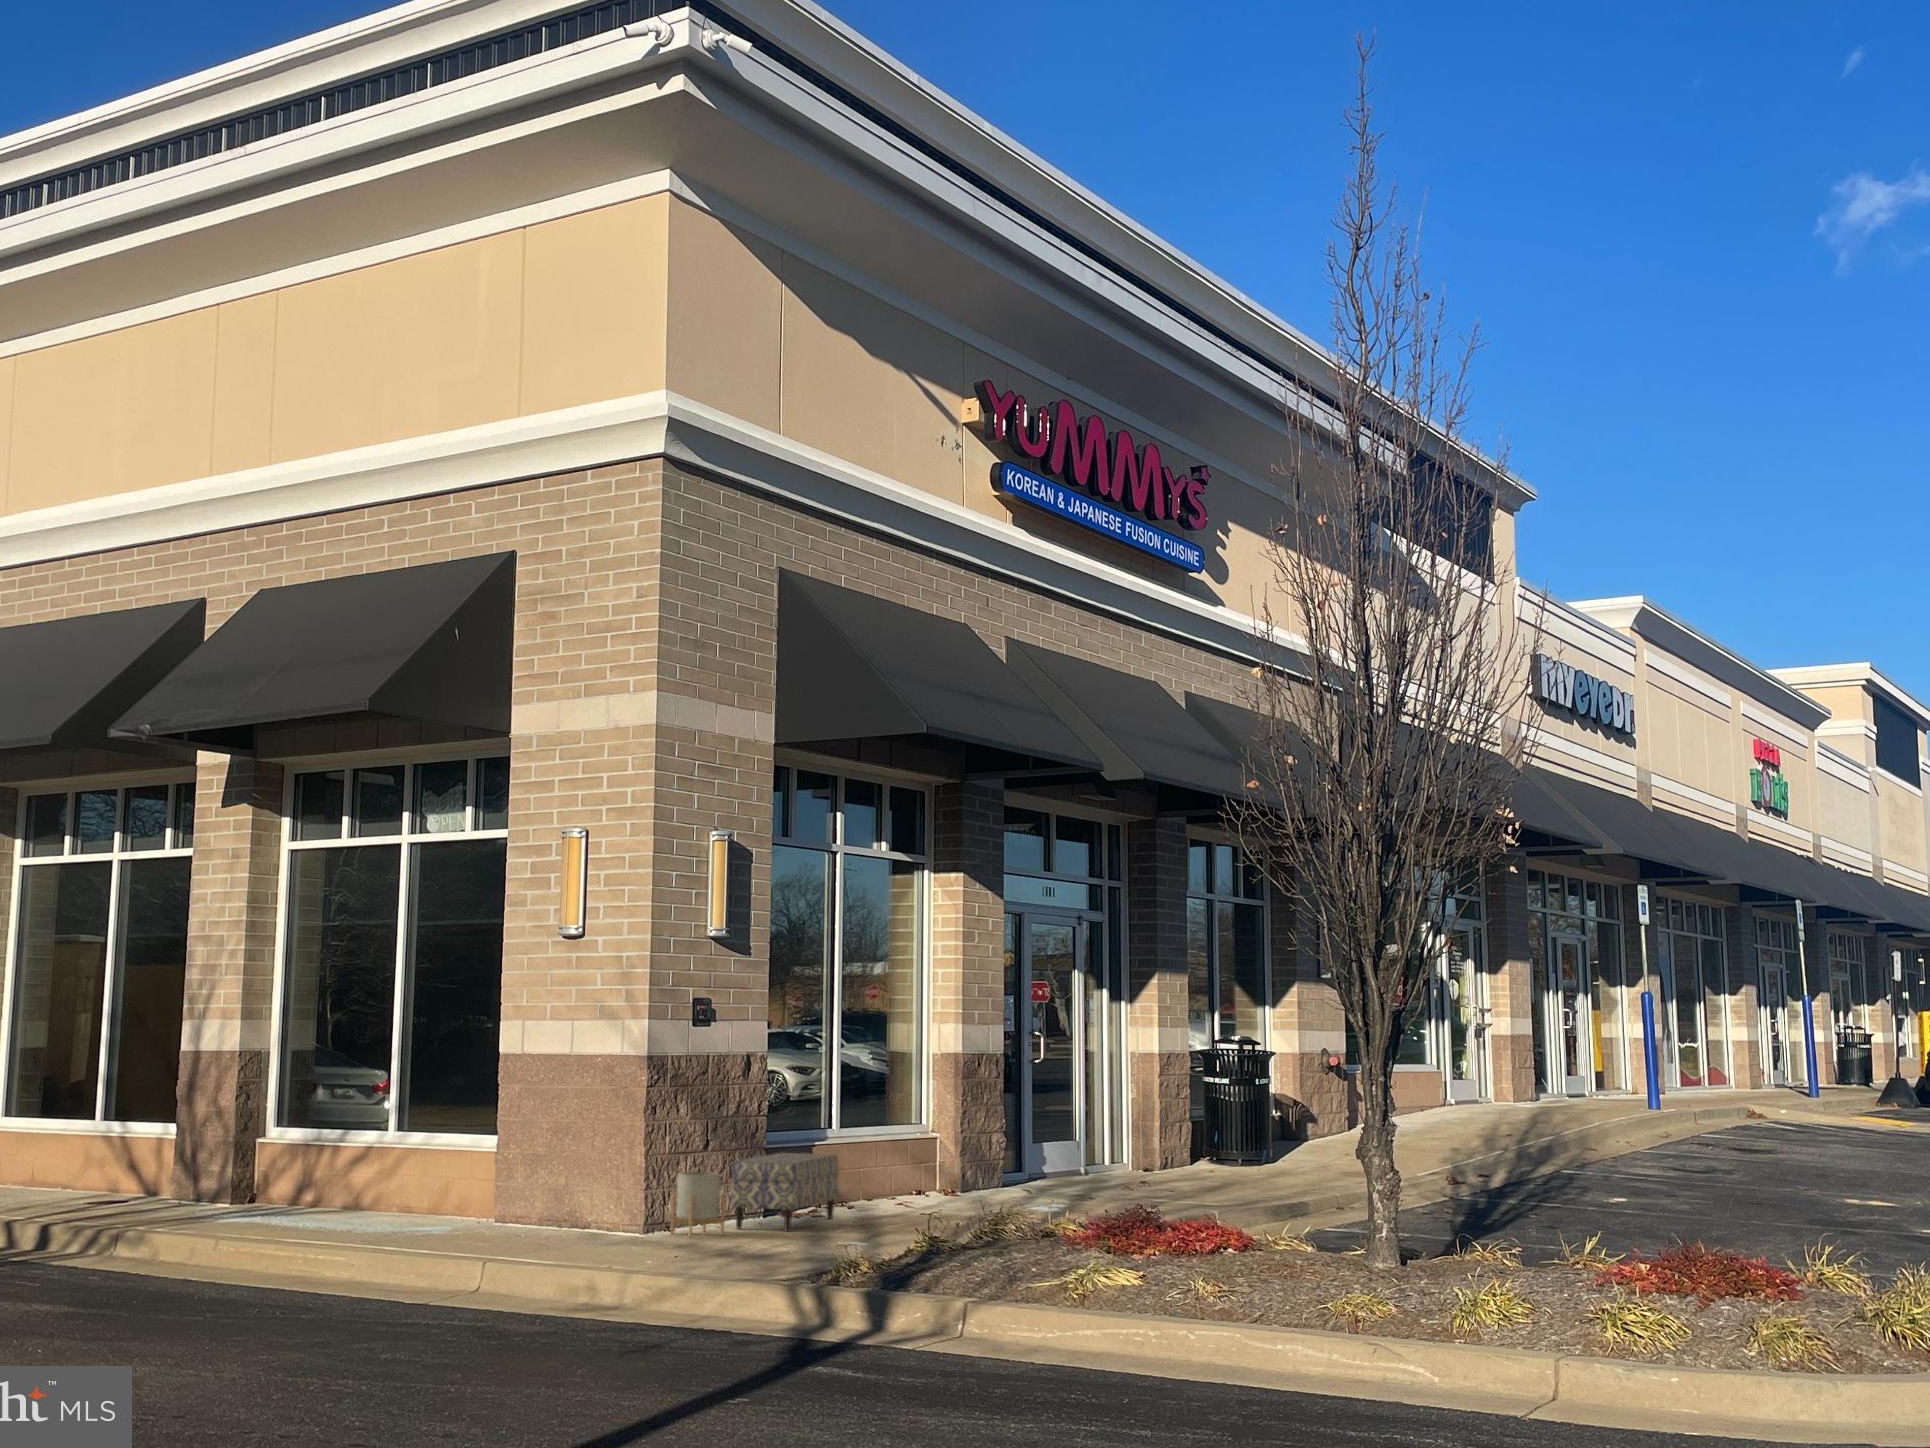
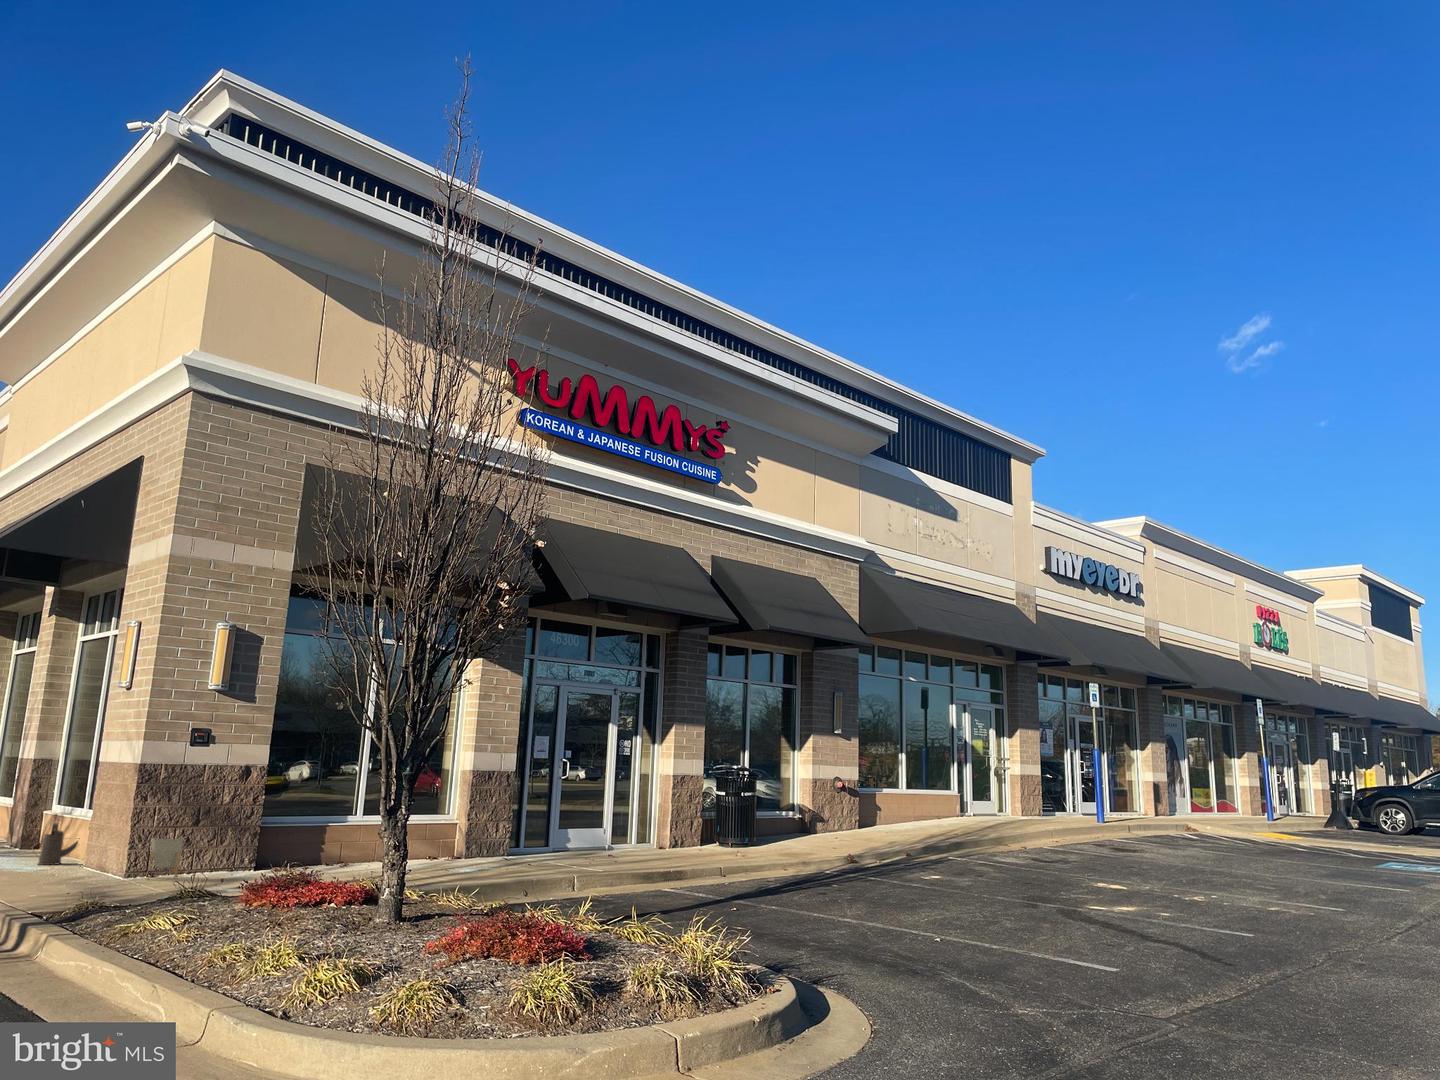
watering can: none [369,1150,433,1218] -> present [35,823,80,865]
bench: present [731,1153,839,1231] -> none [203,828,307,878]

